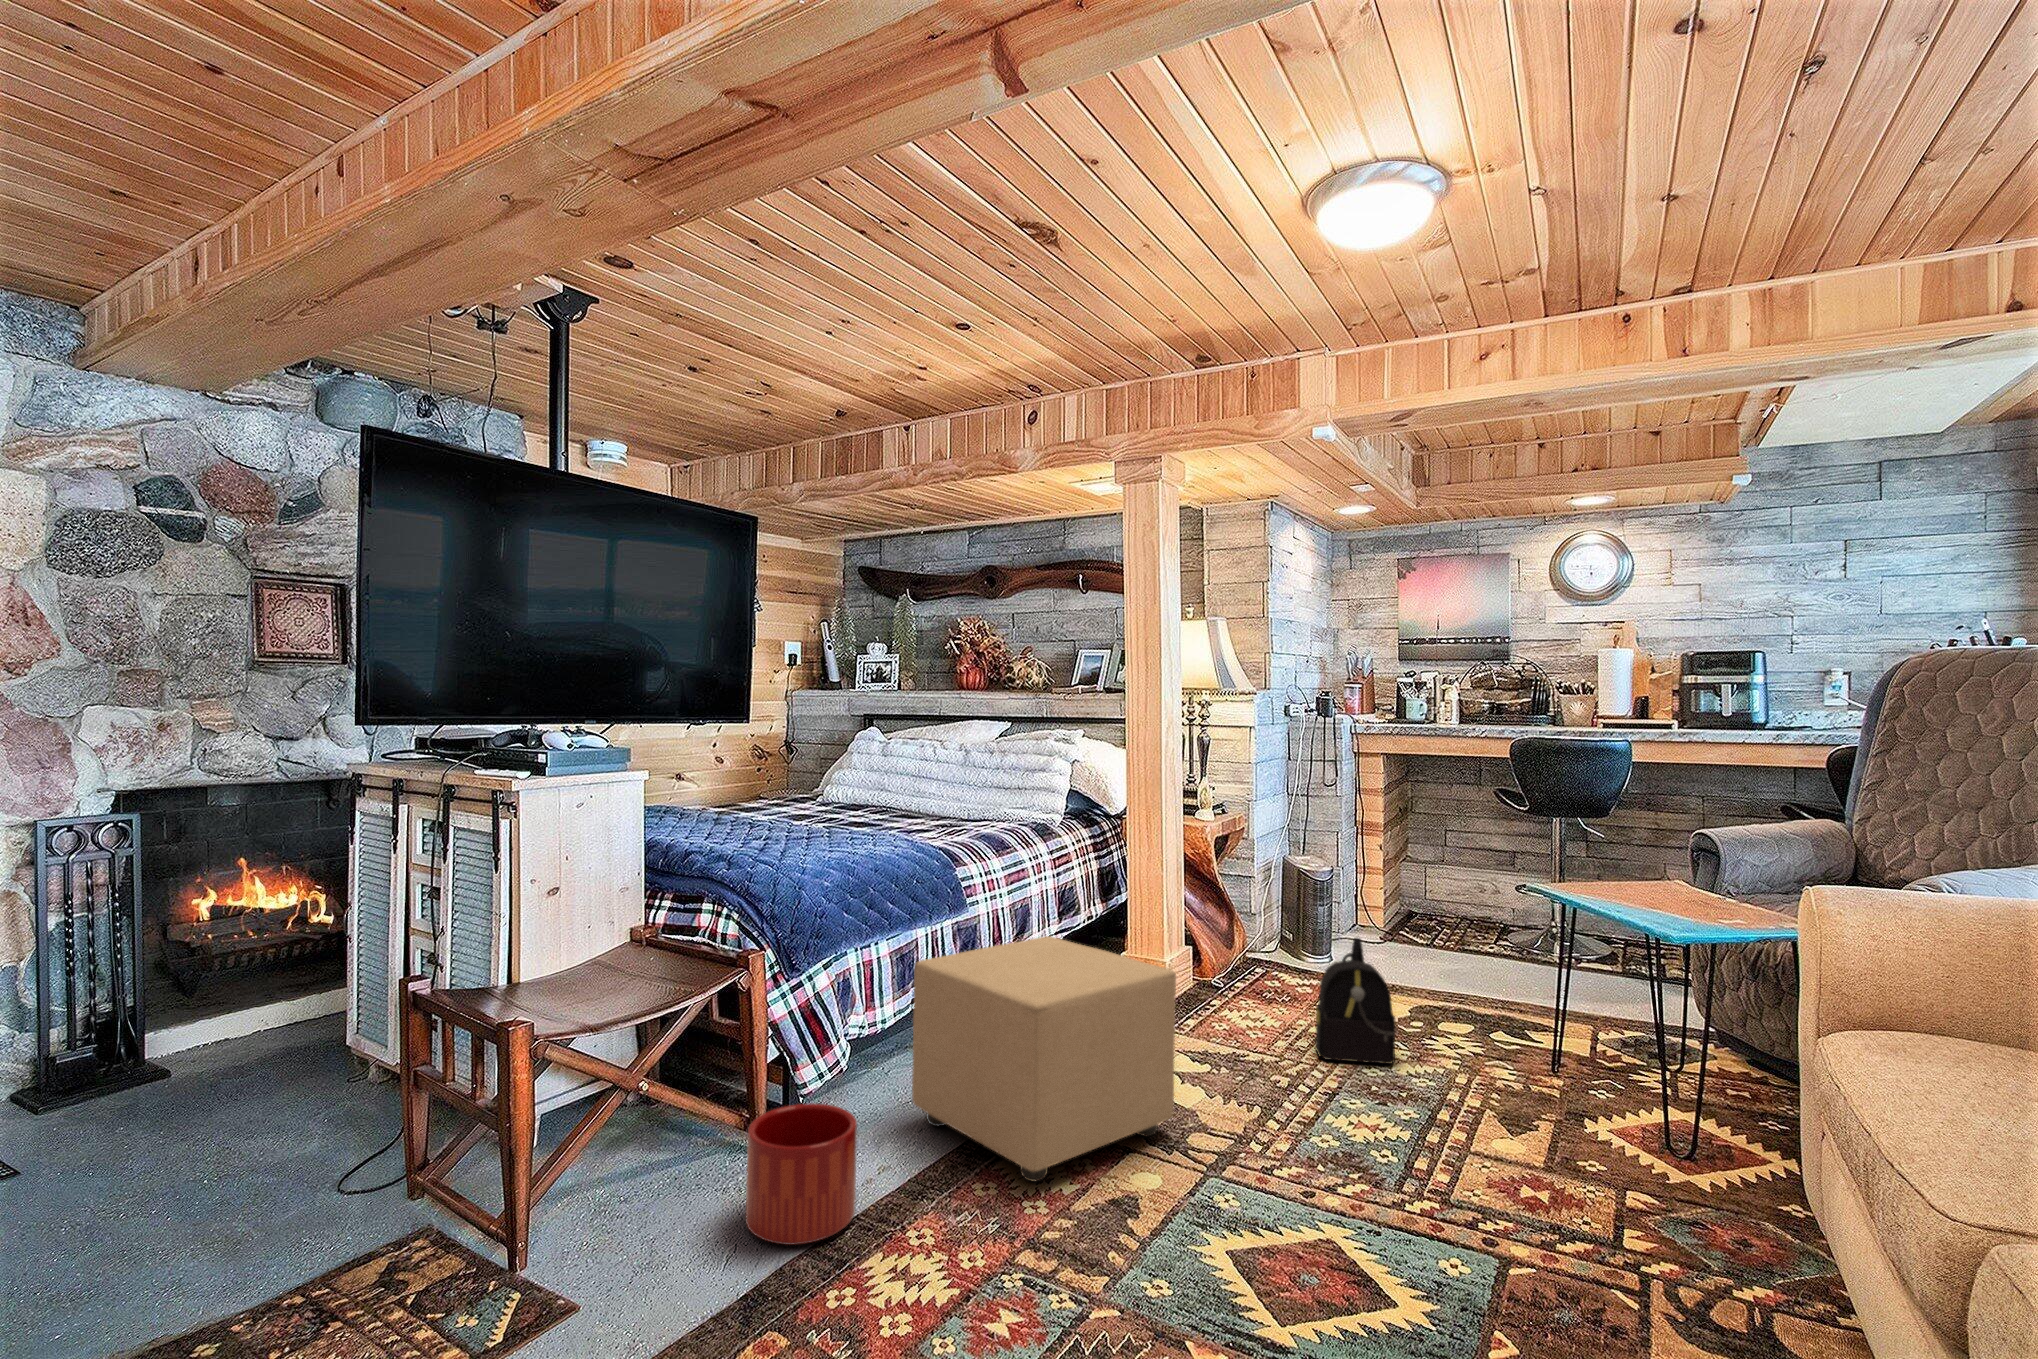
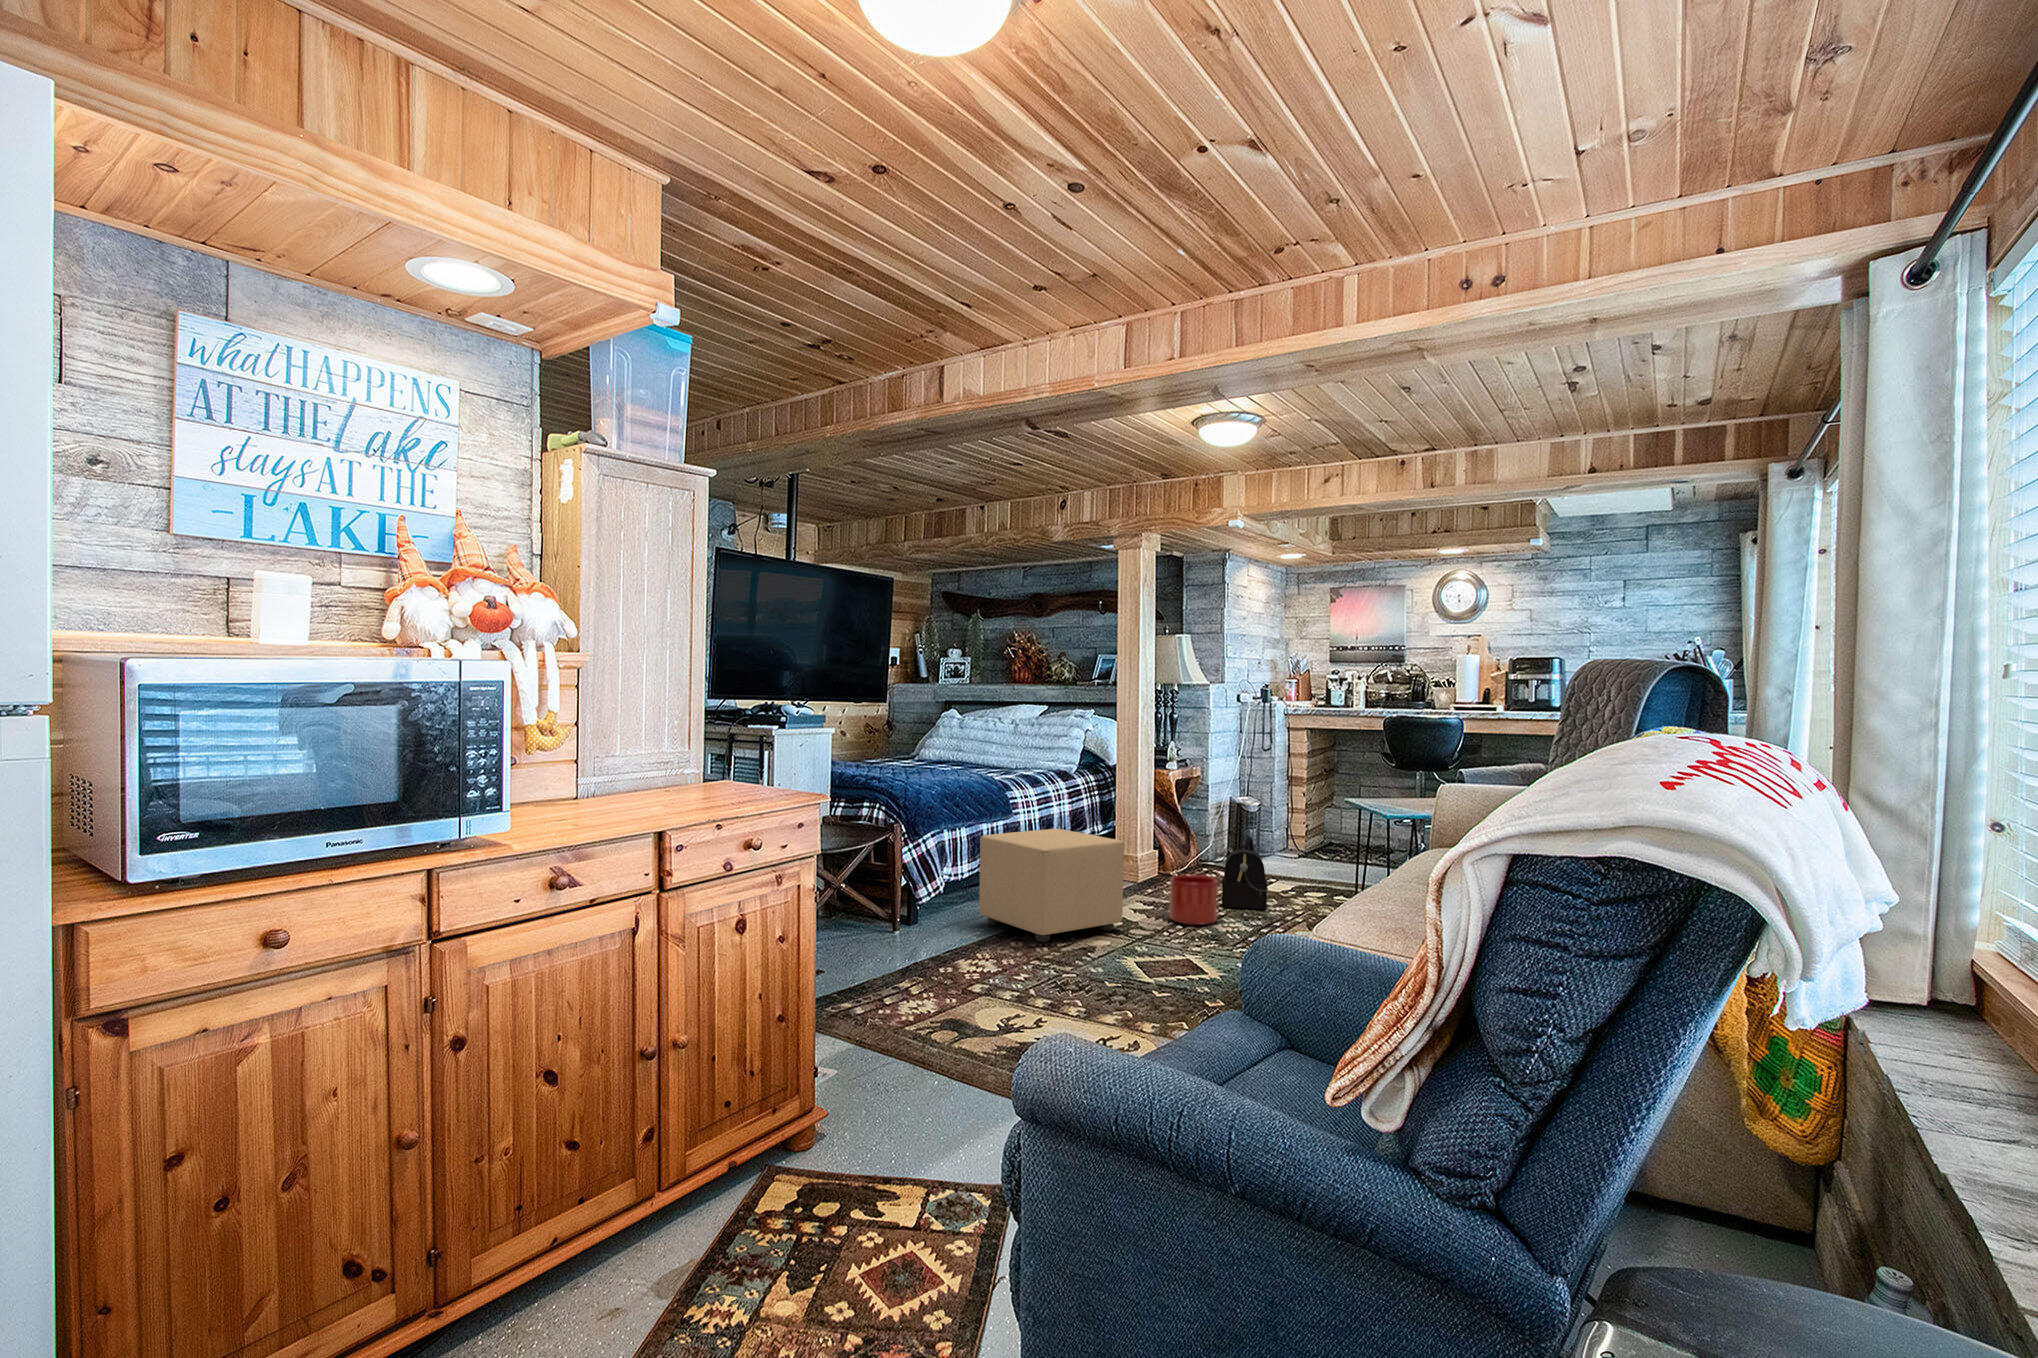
planter: present [746,1103,857,1245] -> present [1169,875,1218,925]

